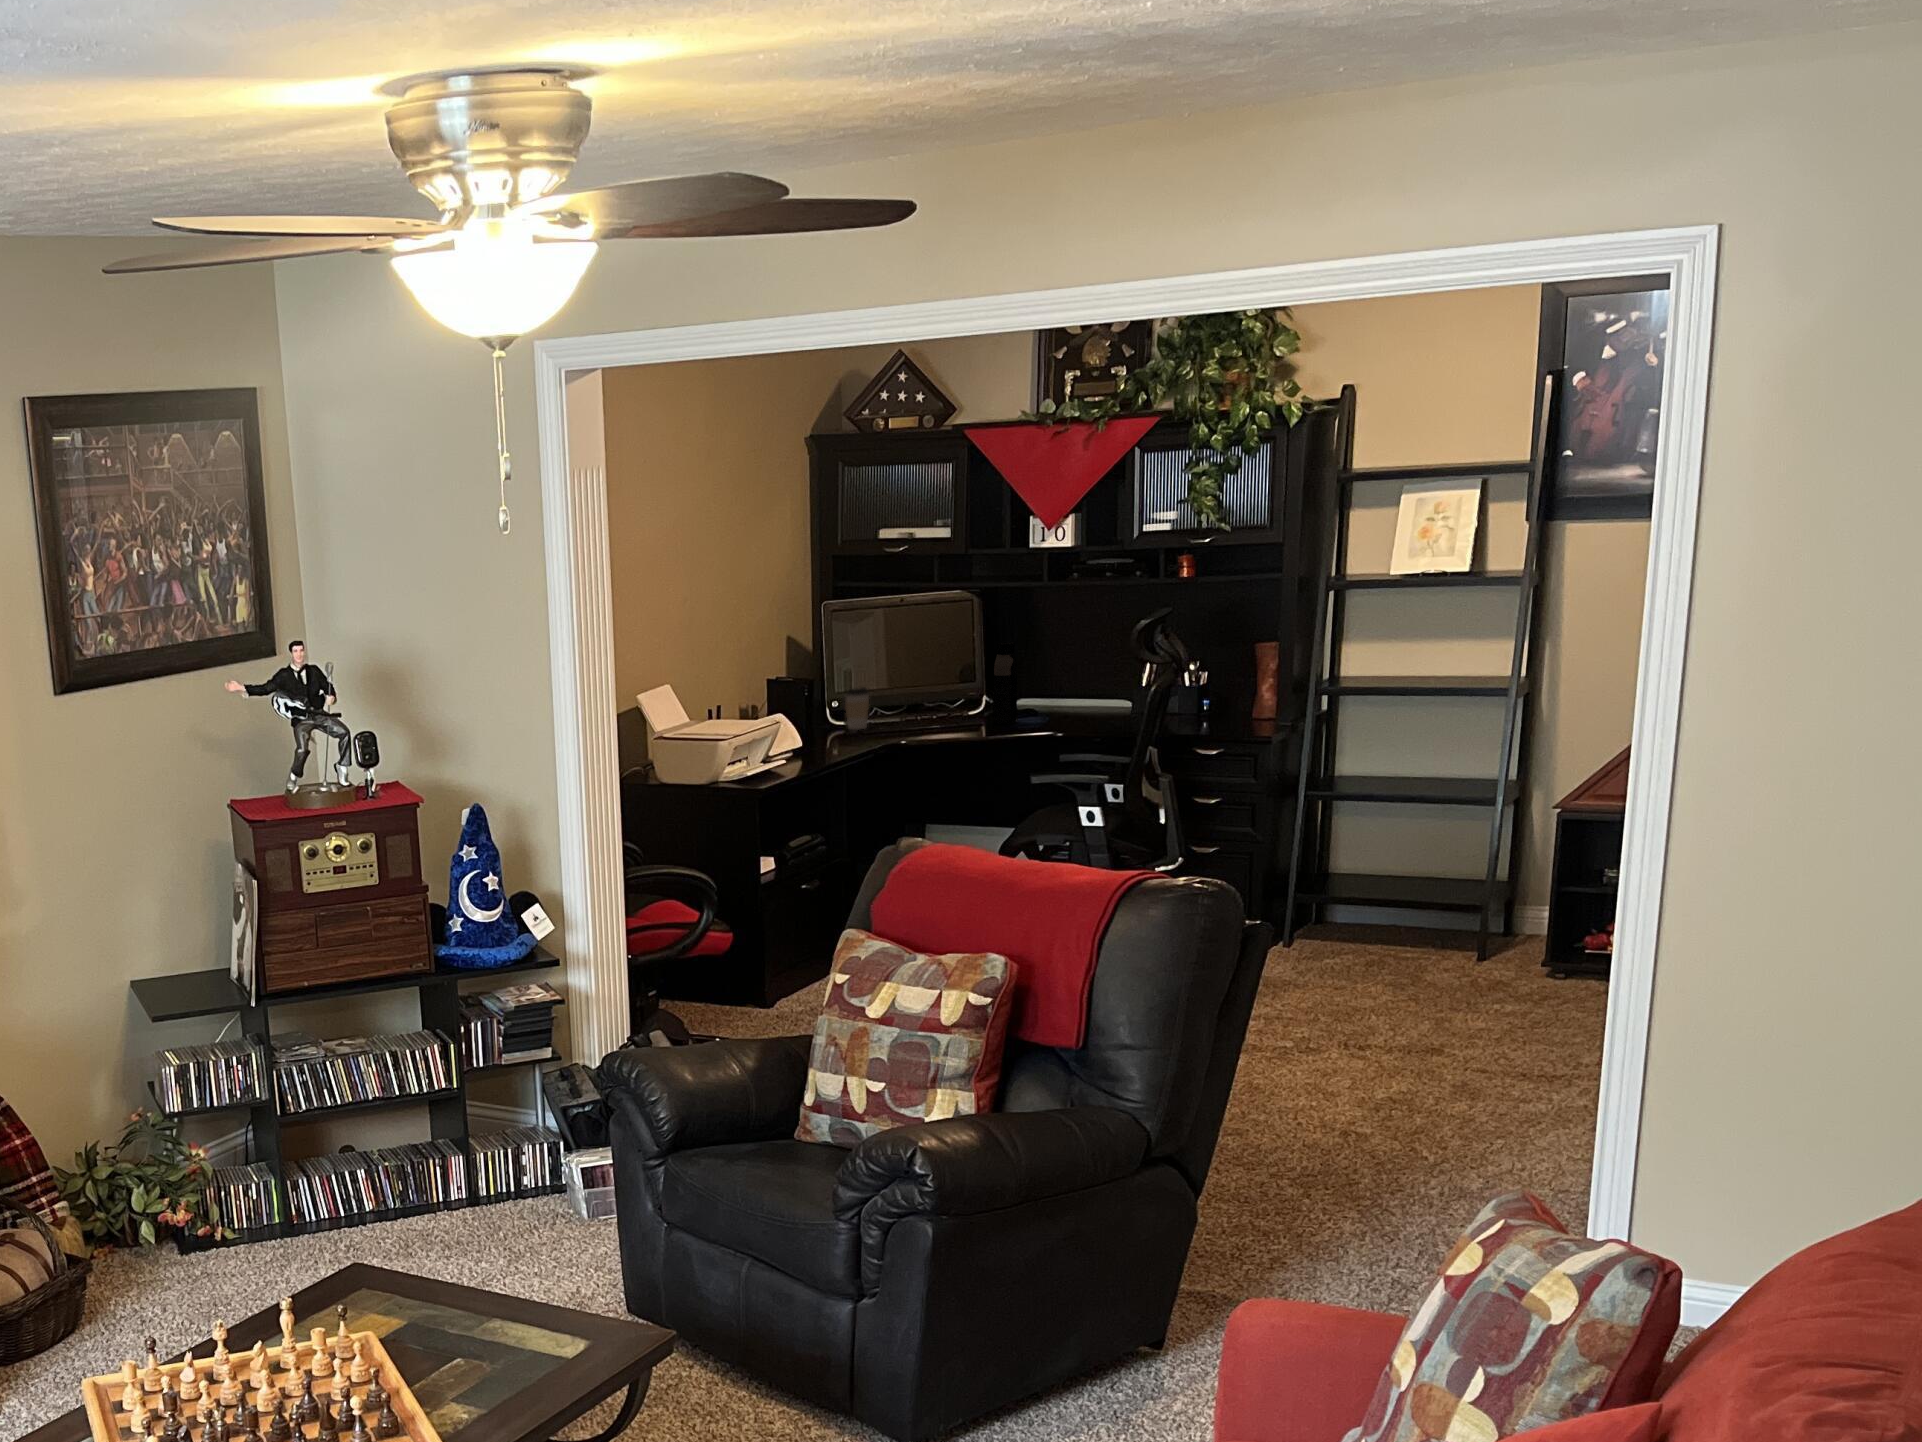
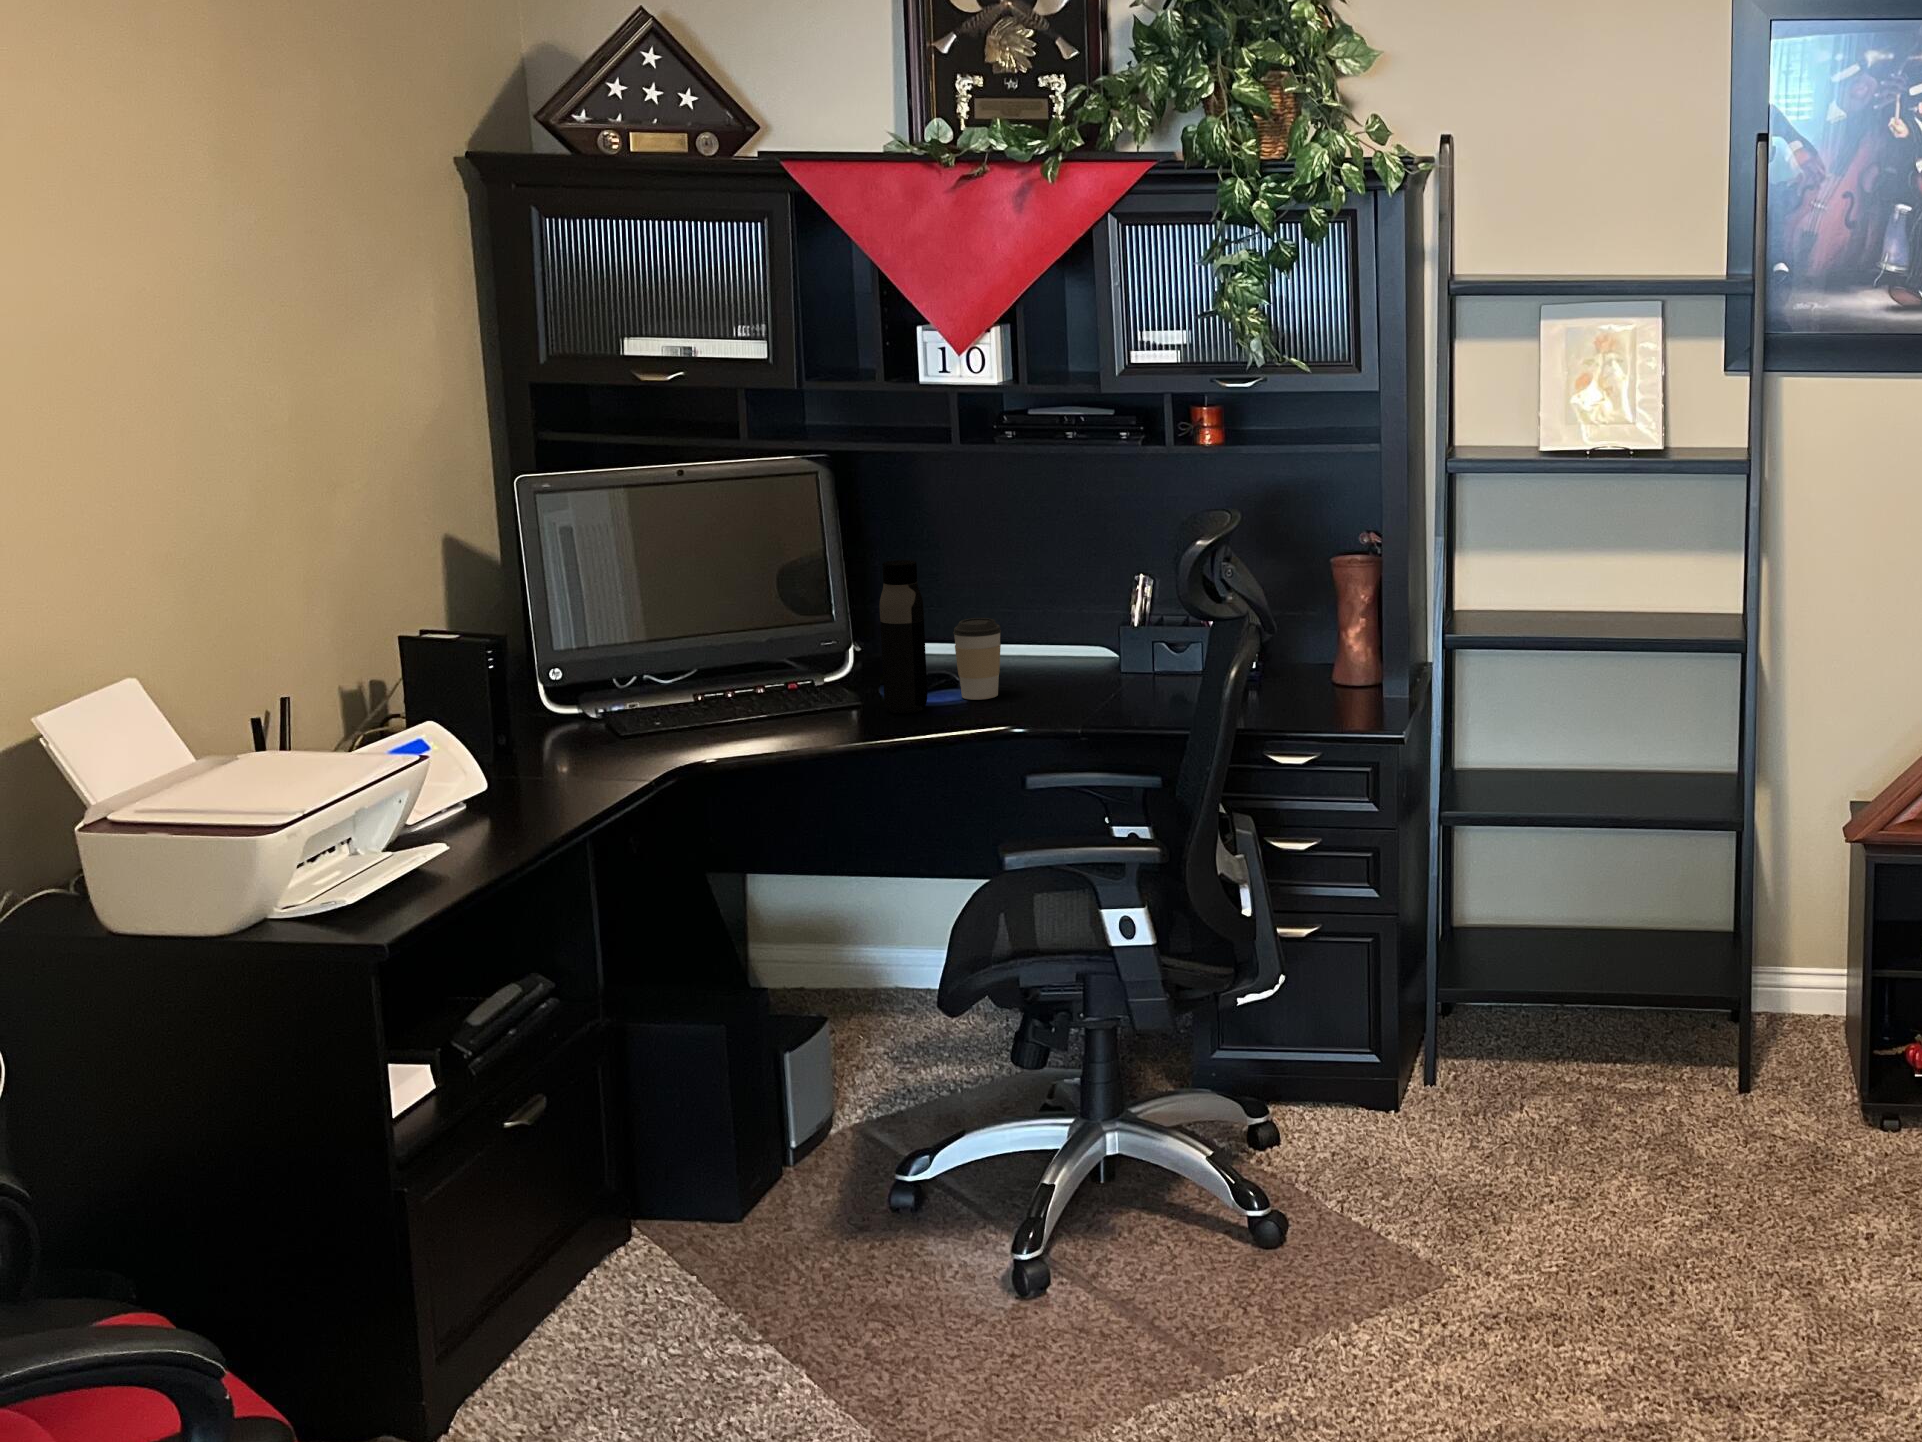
coffee cup: present [846,687,869,730] -> present [953,618,1001,700]

